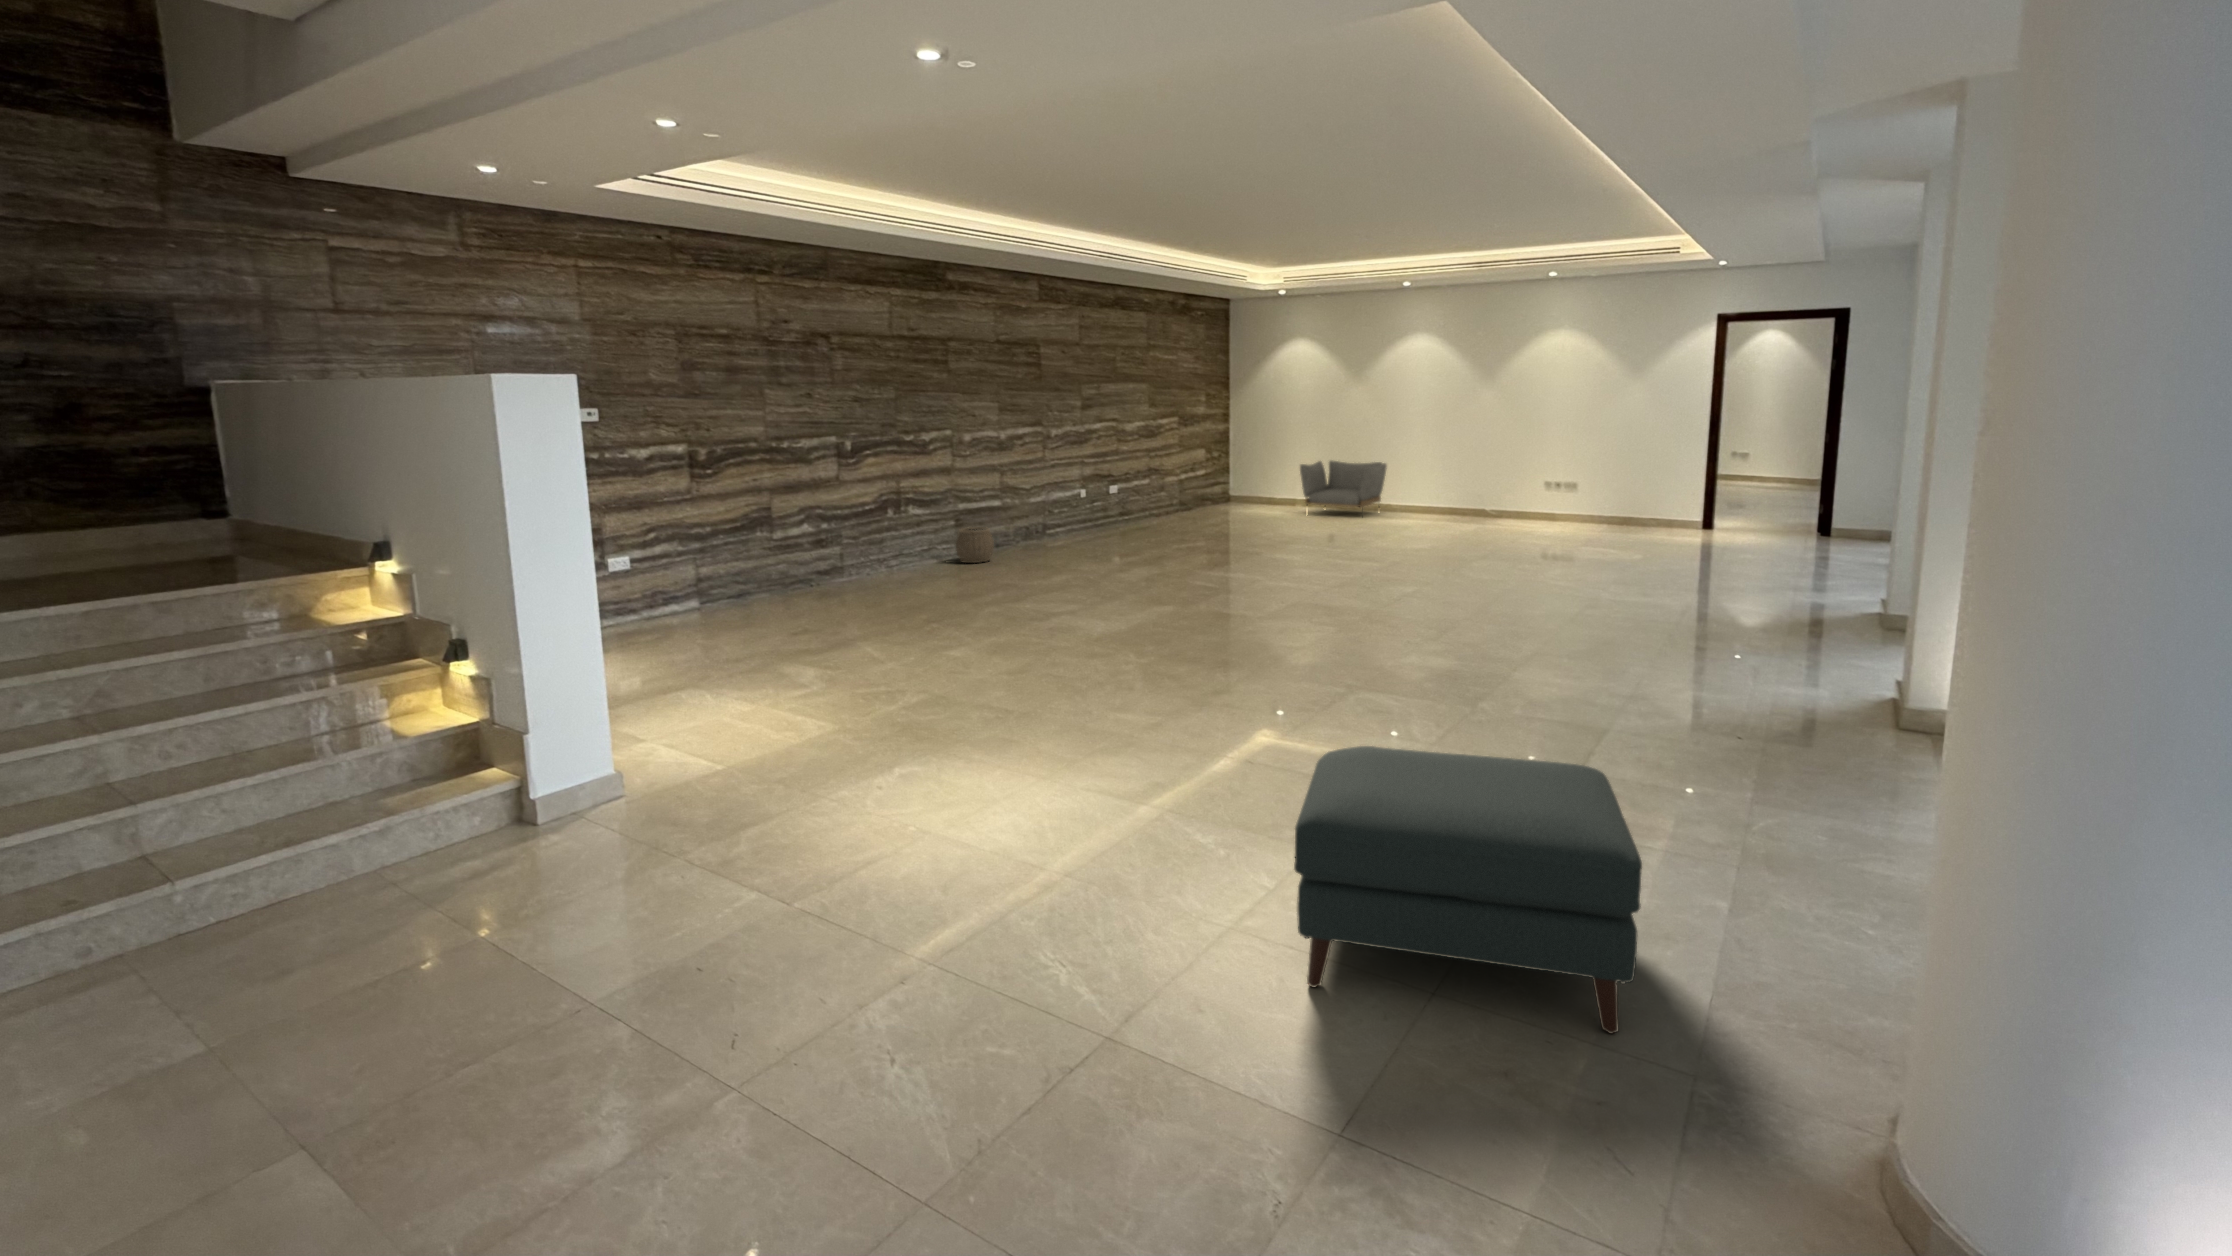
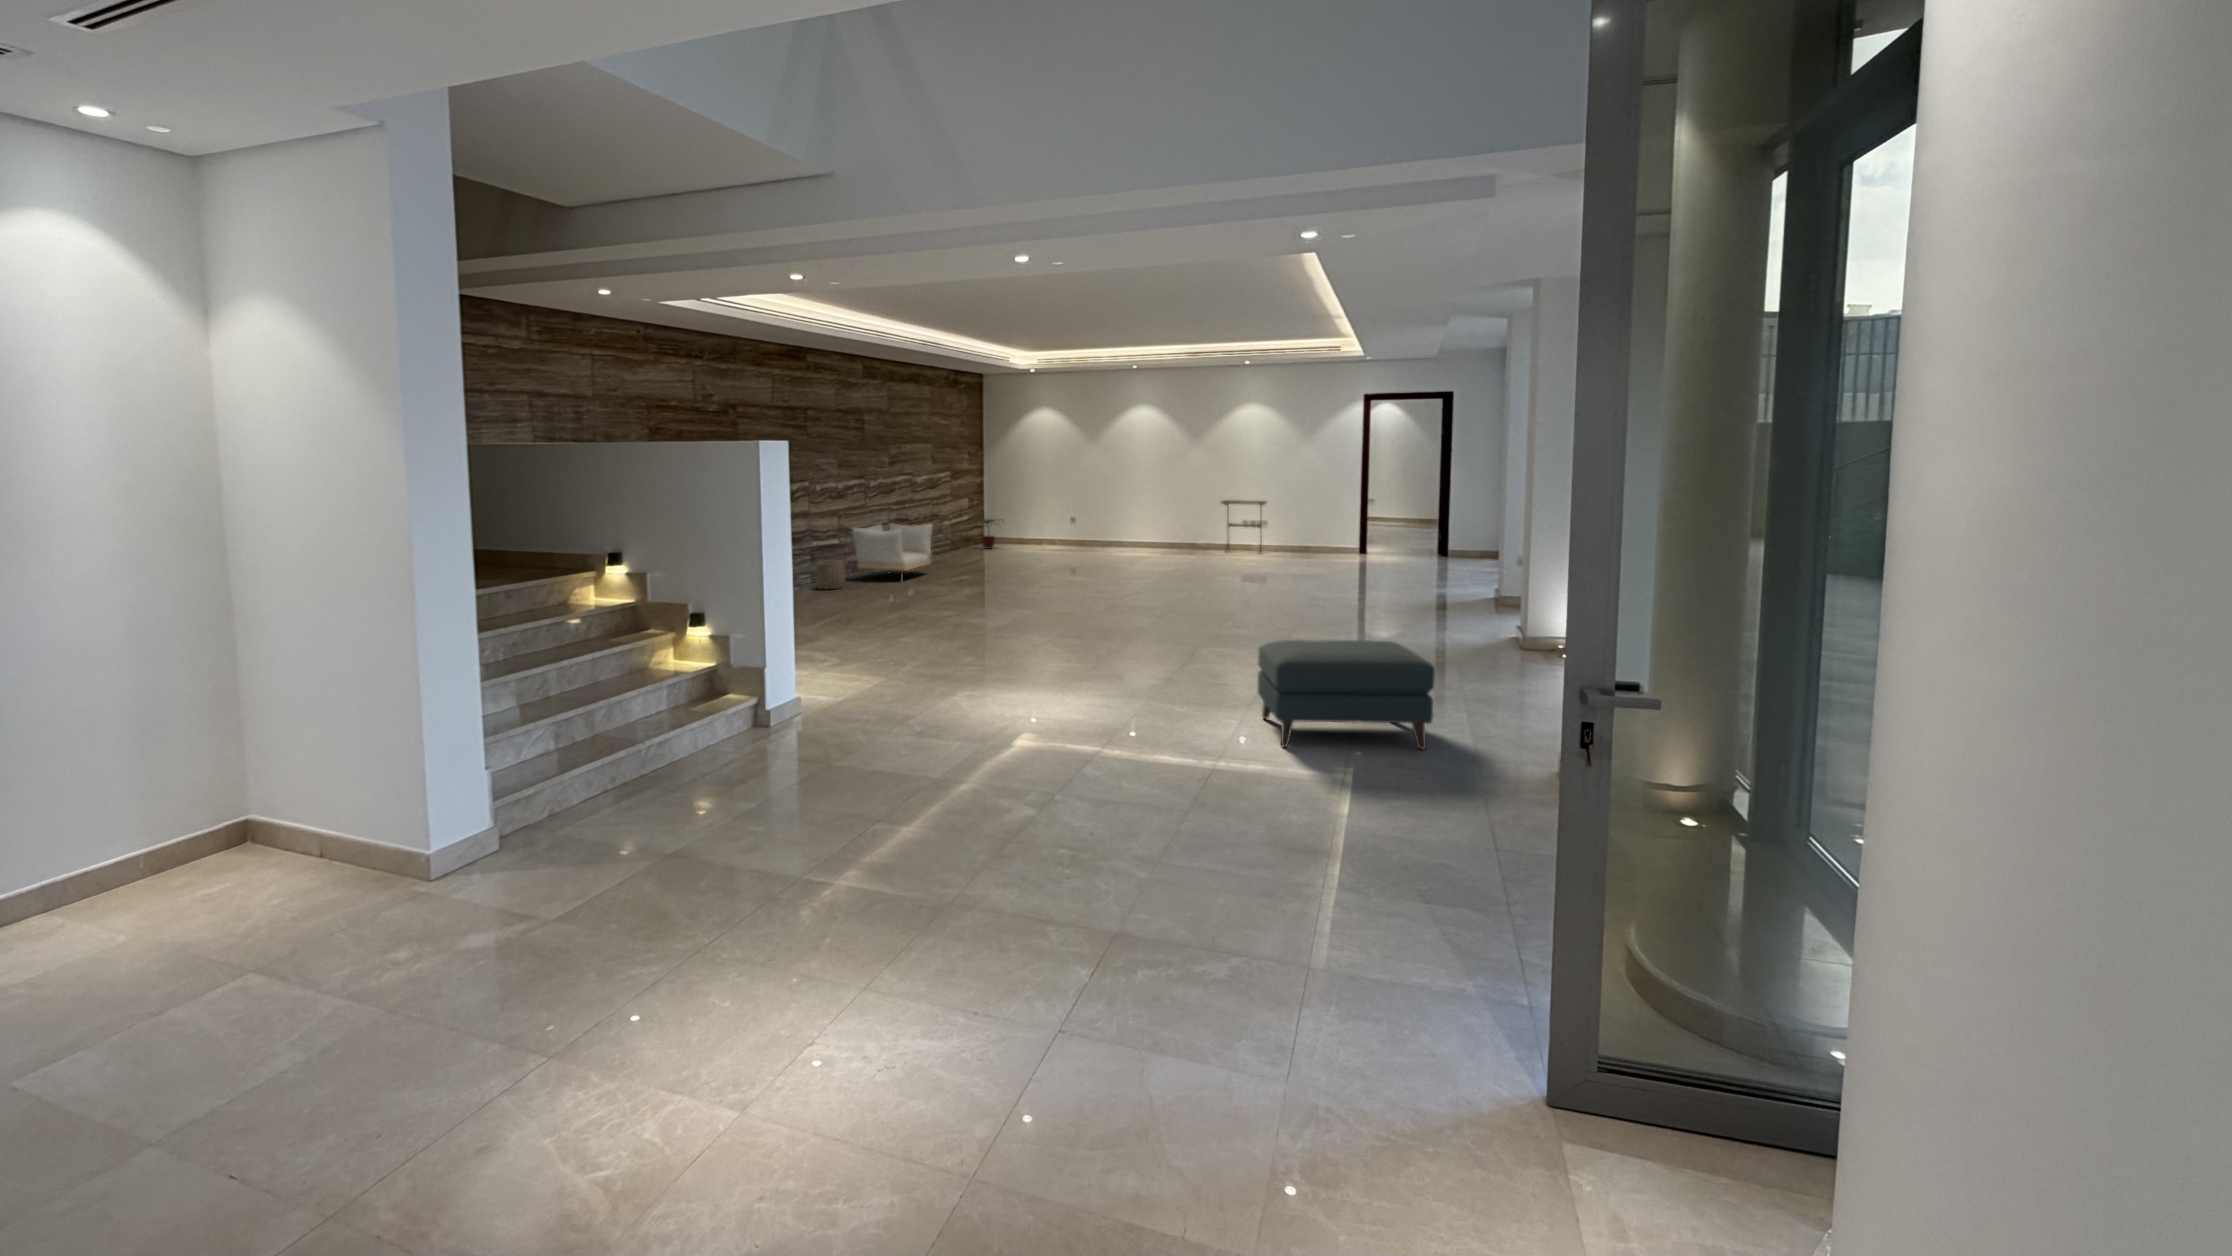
side table: none [1511,455,1577,526] -> present [1221,500,1266,552]
armchair: present [1300,461,1387,507] -> present [852,523,932,574]
potted plant: none [1203,470,1248,510] -> present [979,516,996,549]

